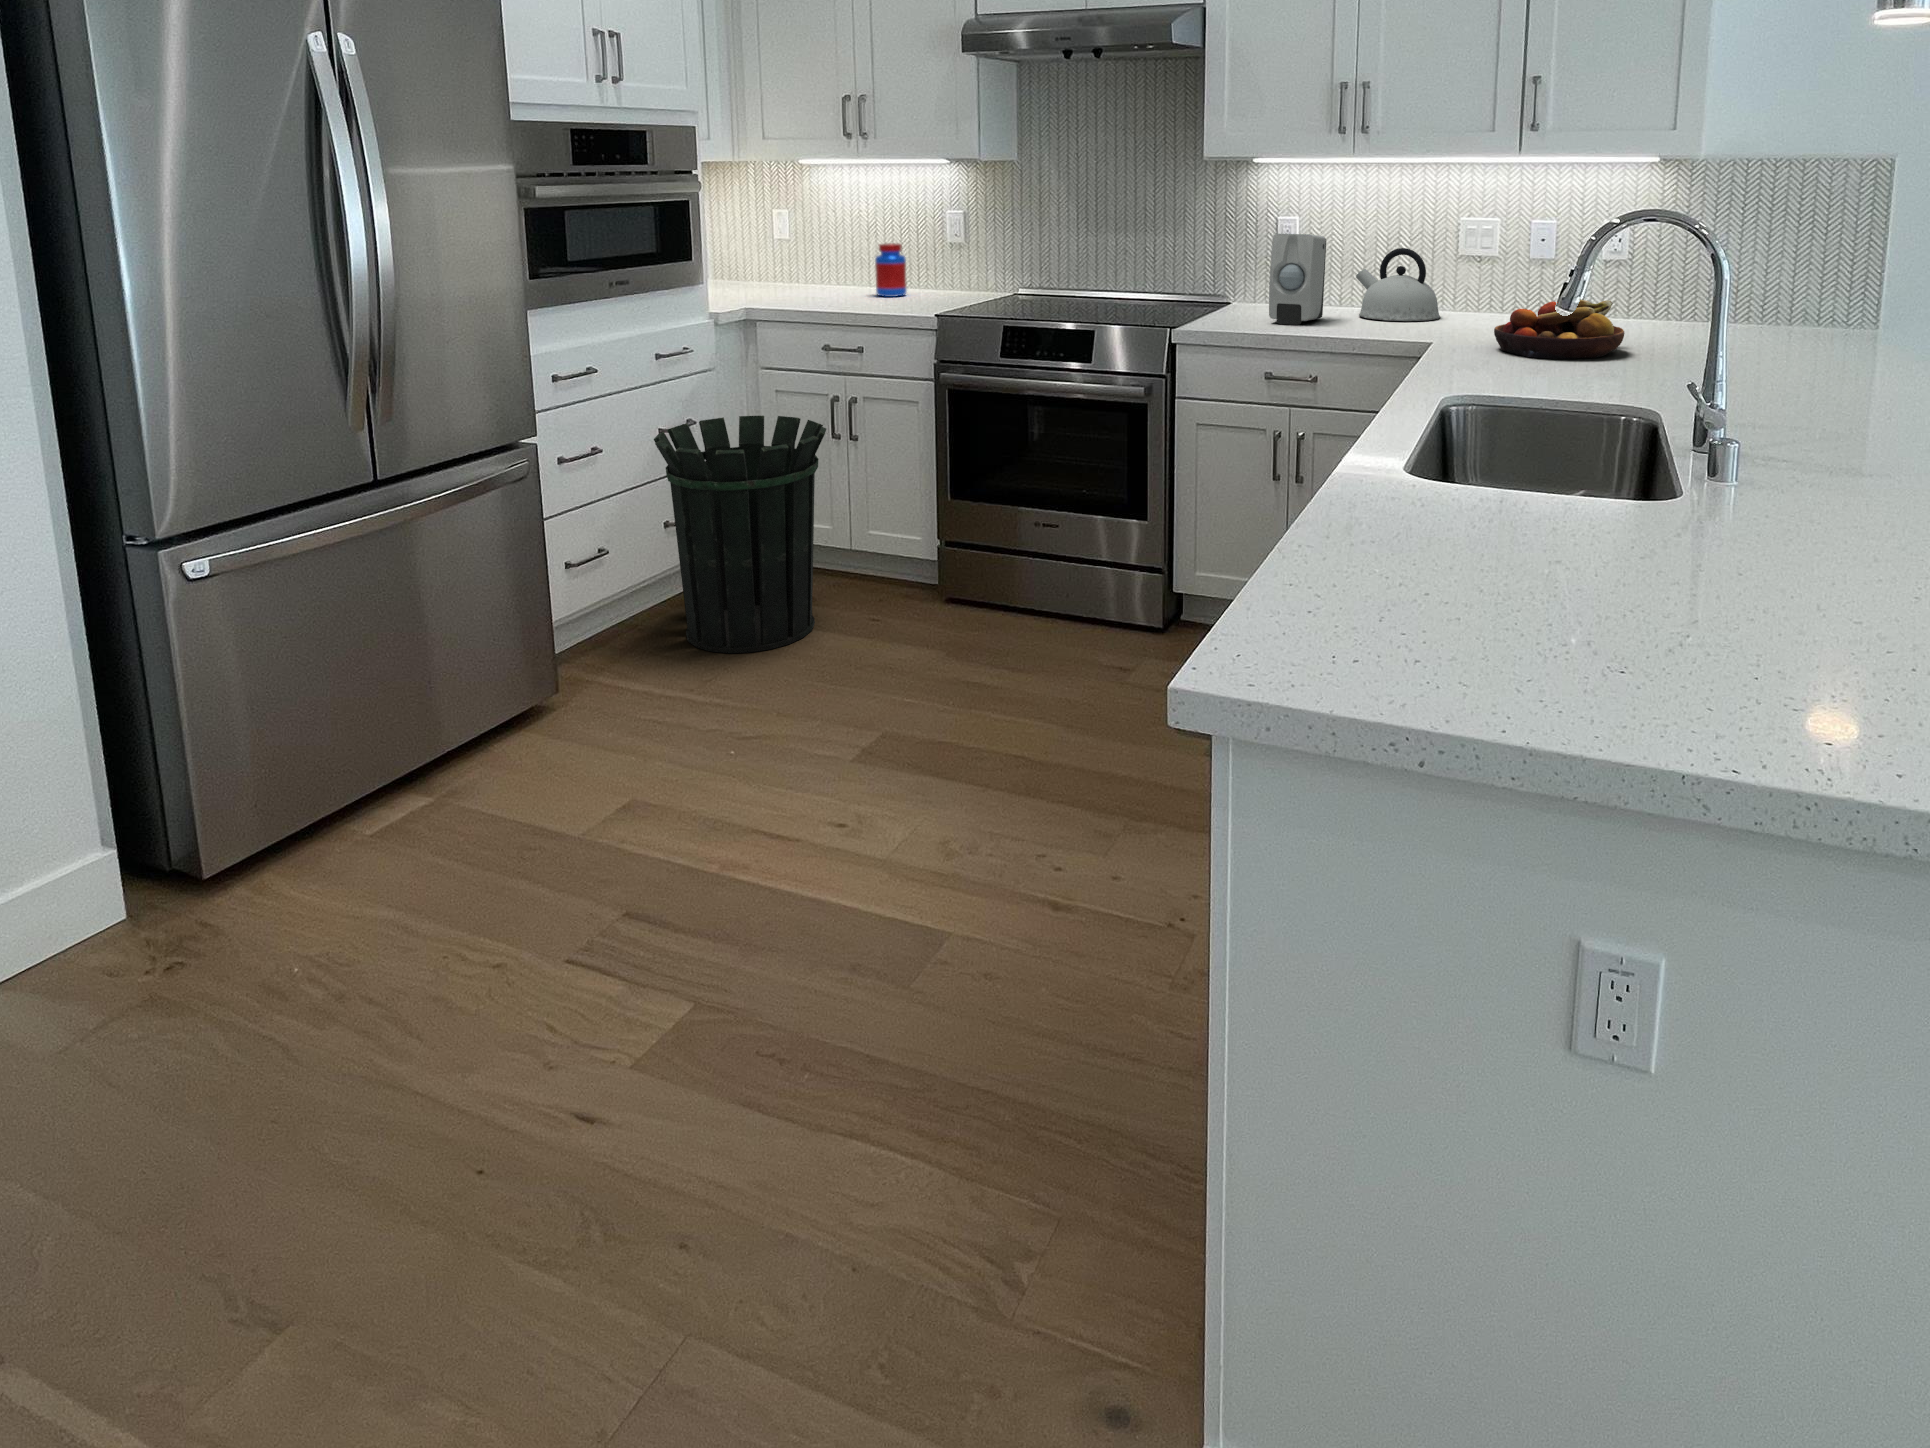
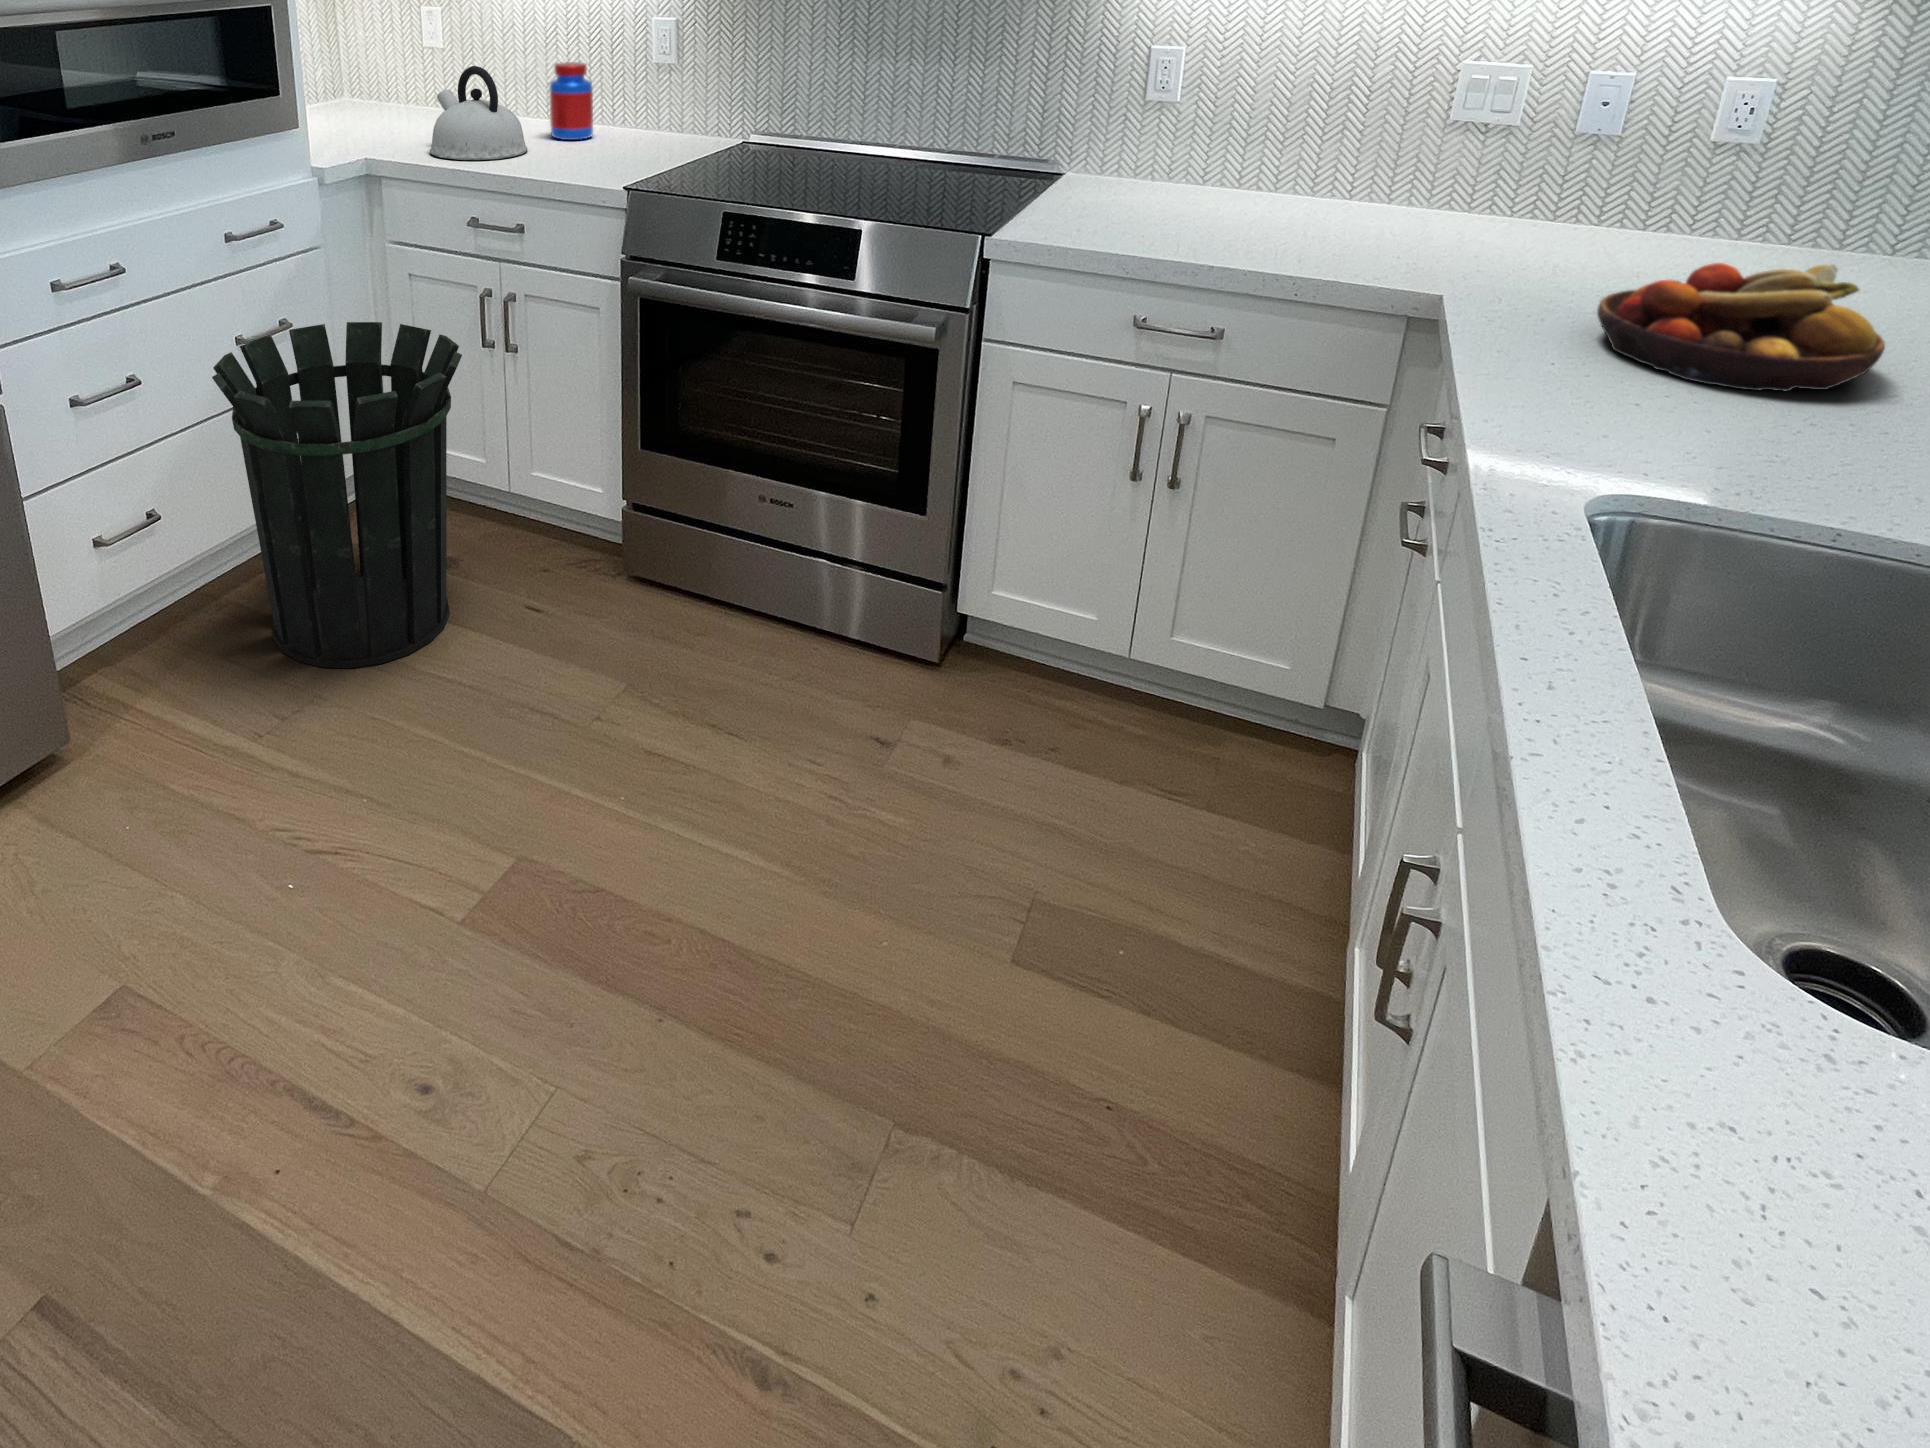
soap dispenser: present [1269,234,1326,325] -> none [1147,90,1250,244]
kettle: present [1356,248,1440,321] -> present [430,66,527,160]

